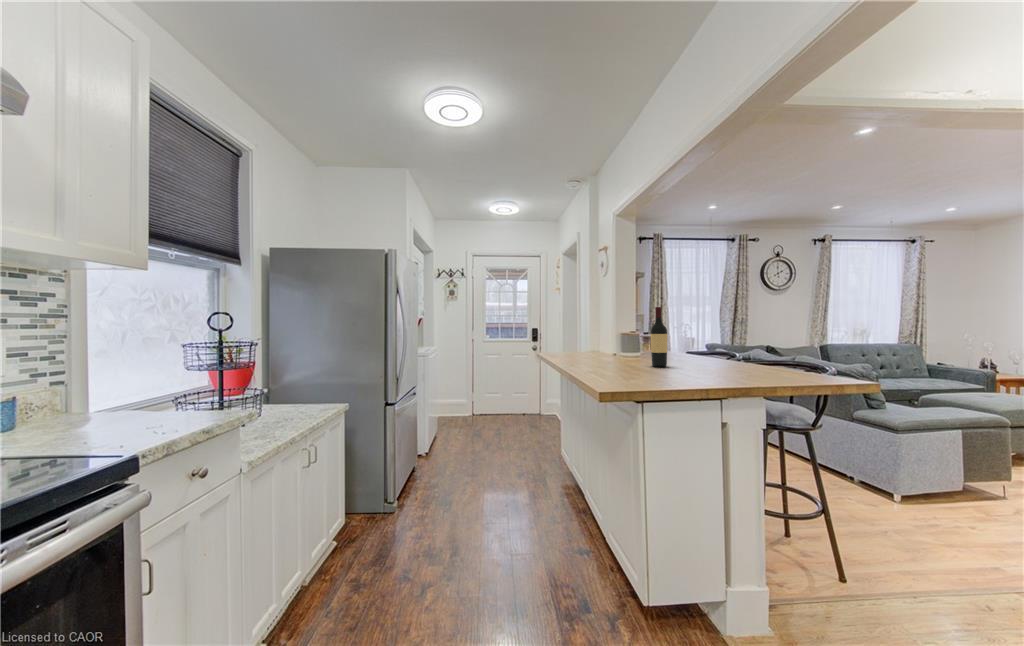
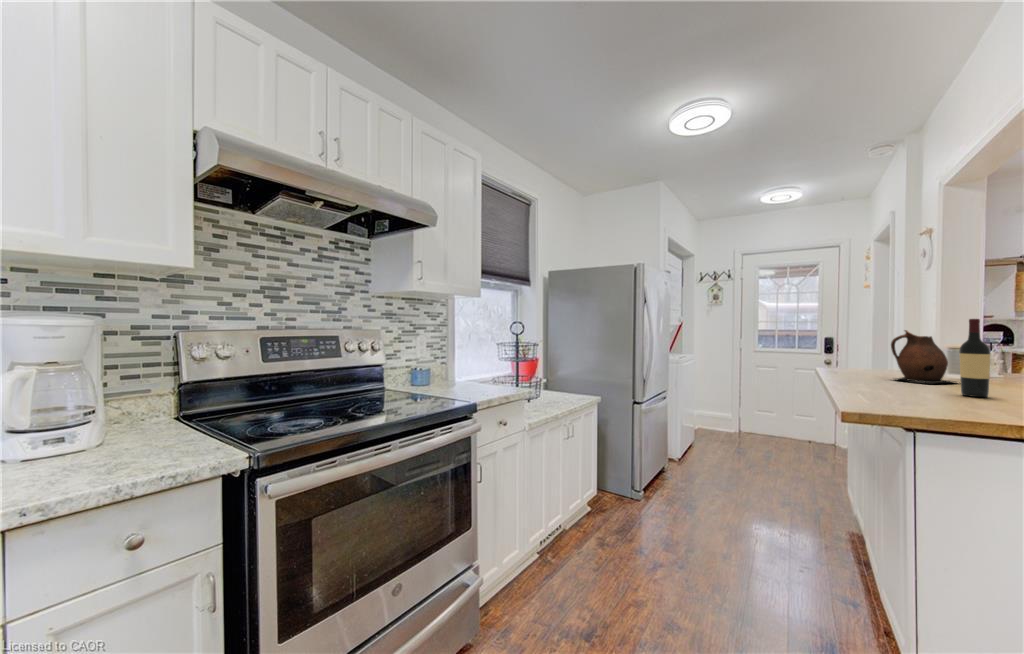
ceramic pitcher: none [599,318,638,360] -> present [891,330,957,383]

